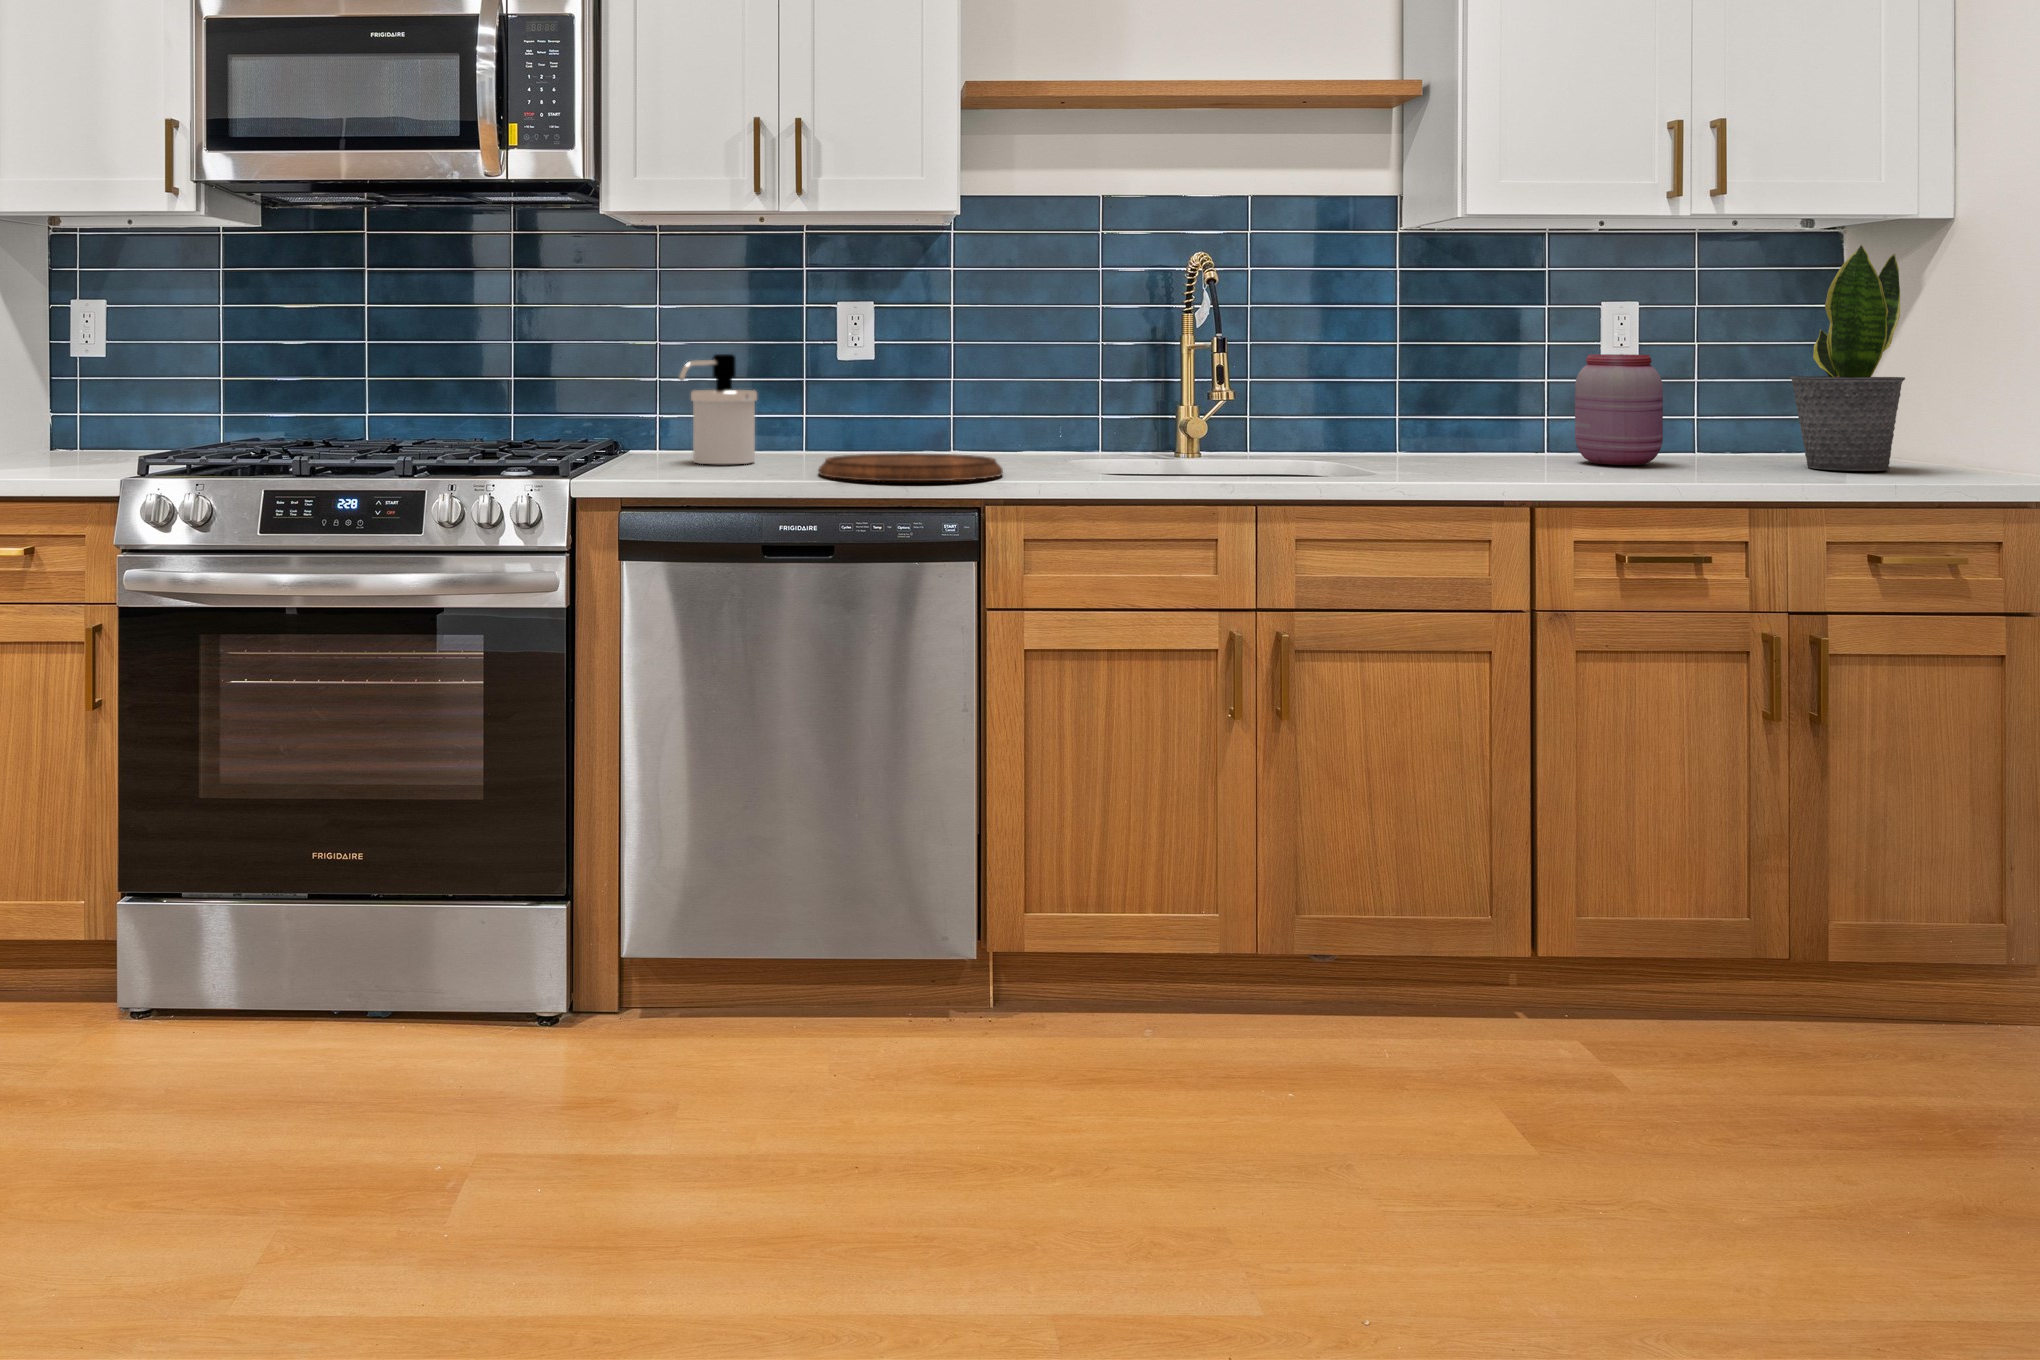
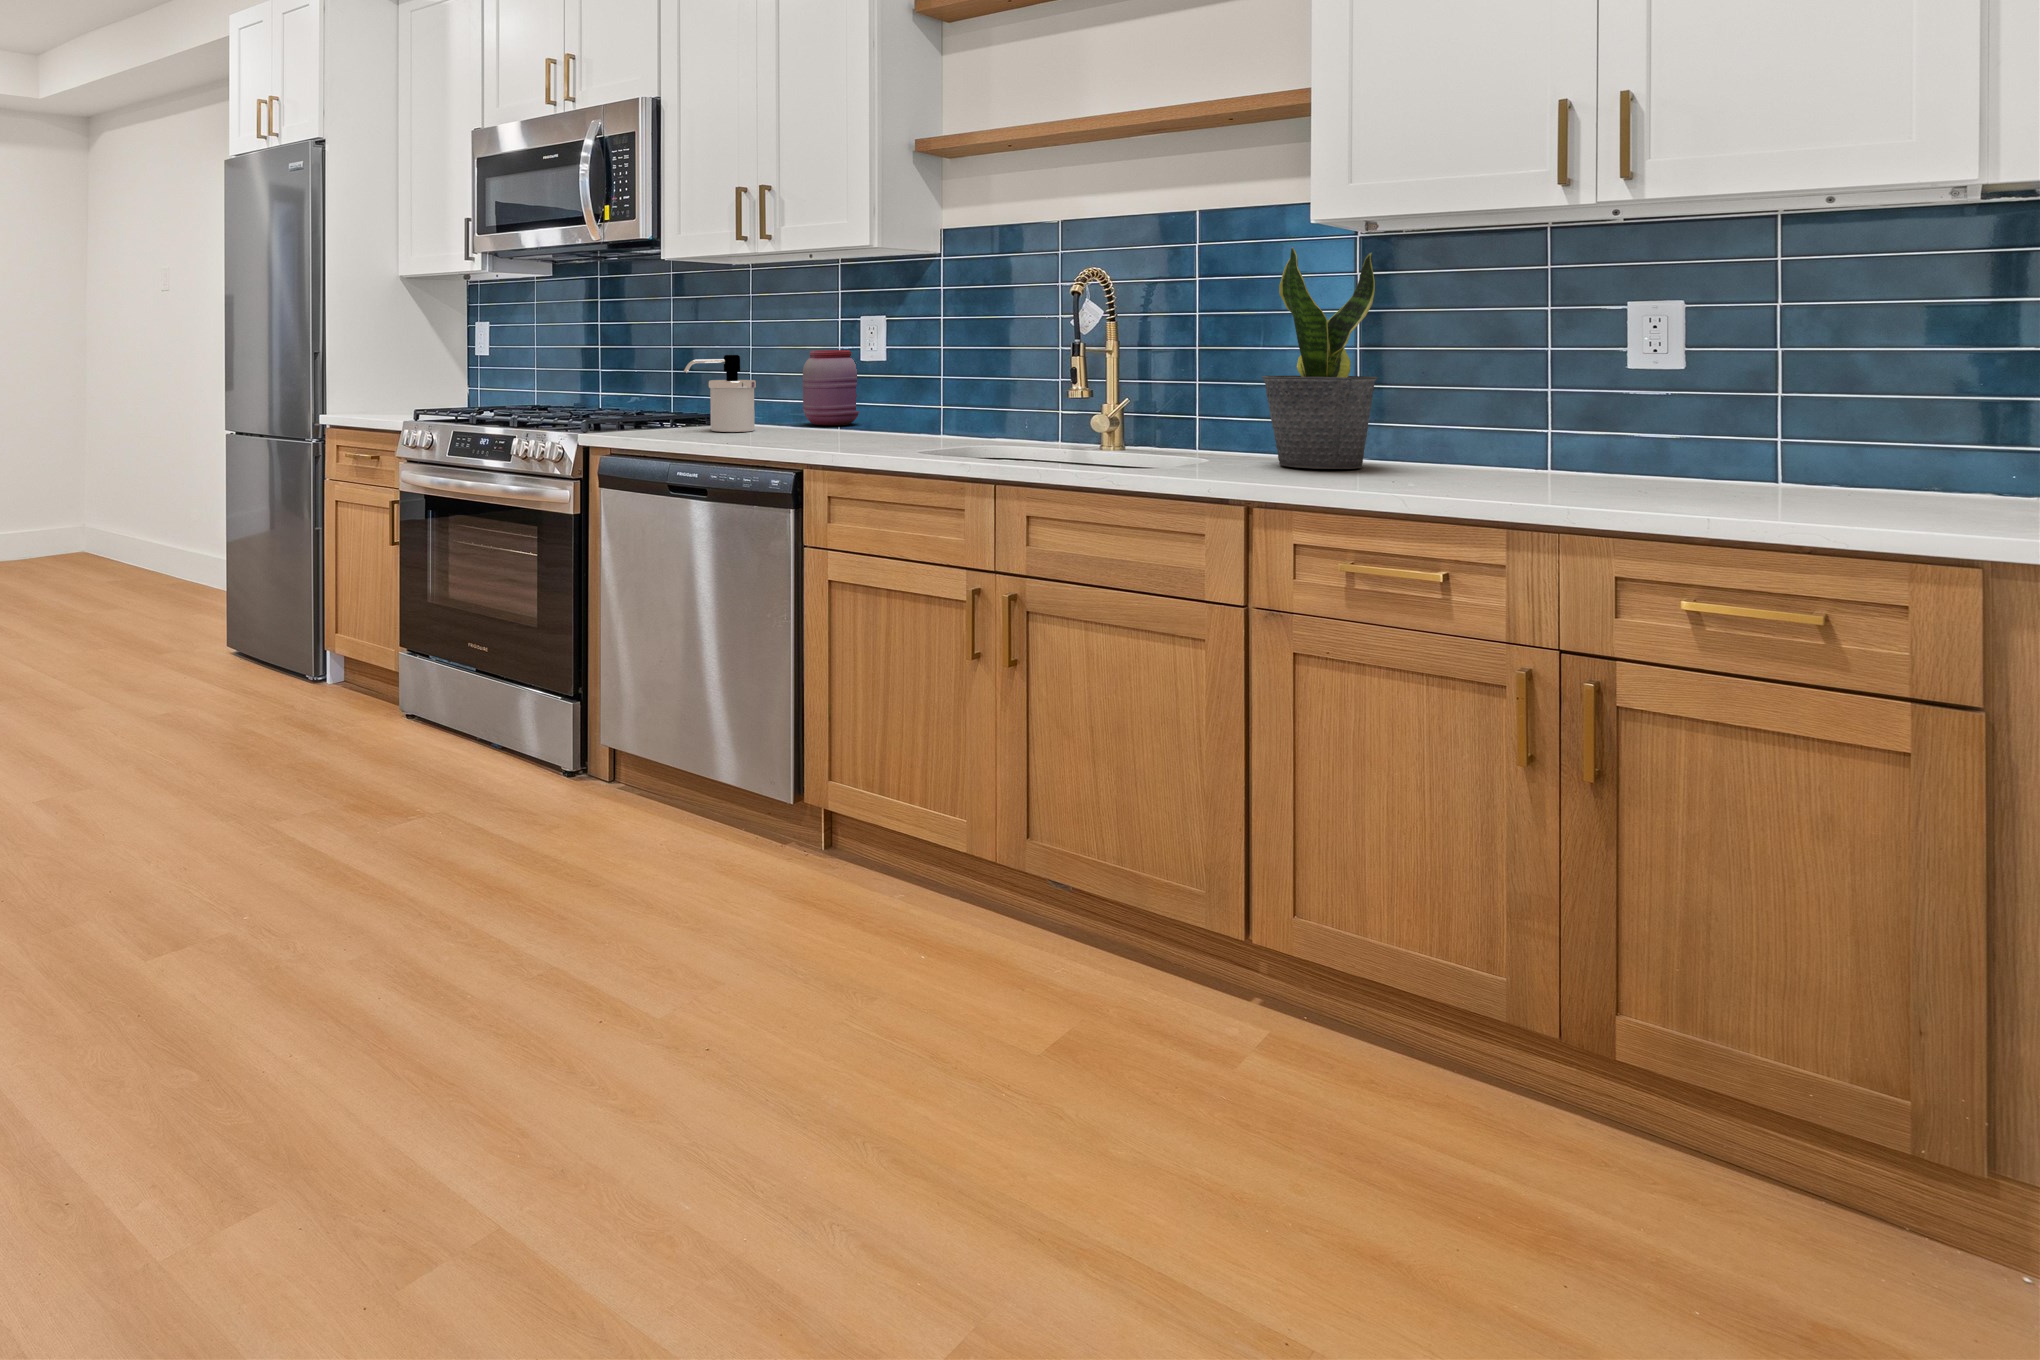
potted plant: present [1790,244,1905,471] -> present [1262,247,1378,469]
jar: present [1575,354,1663,465] -> present [803,350,859,425]
cutting board: present [819,453,1003,481] -> none [727,429,867,449]

